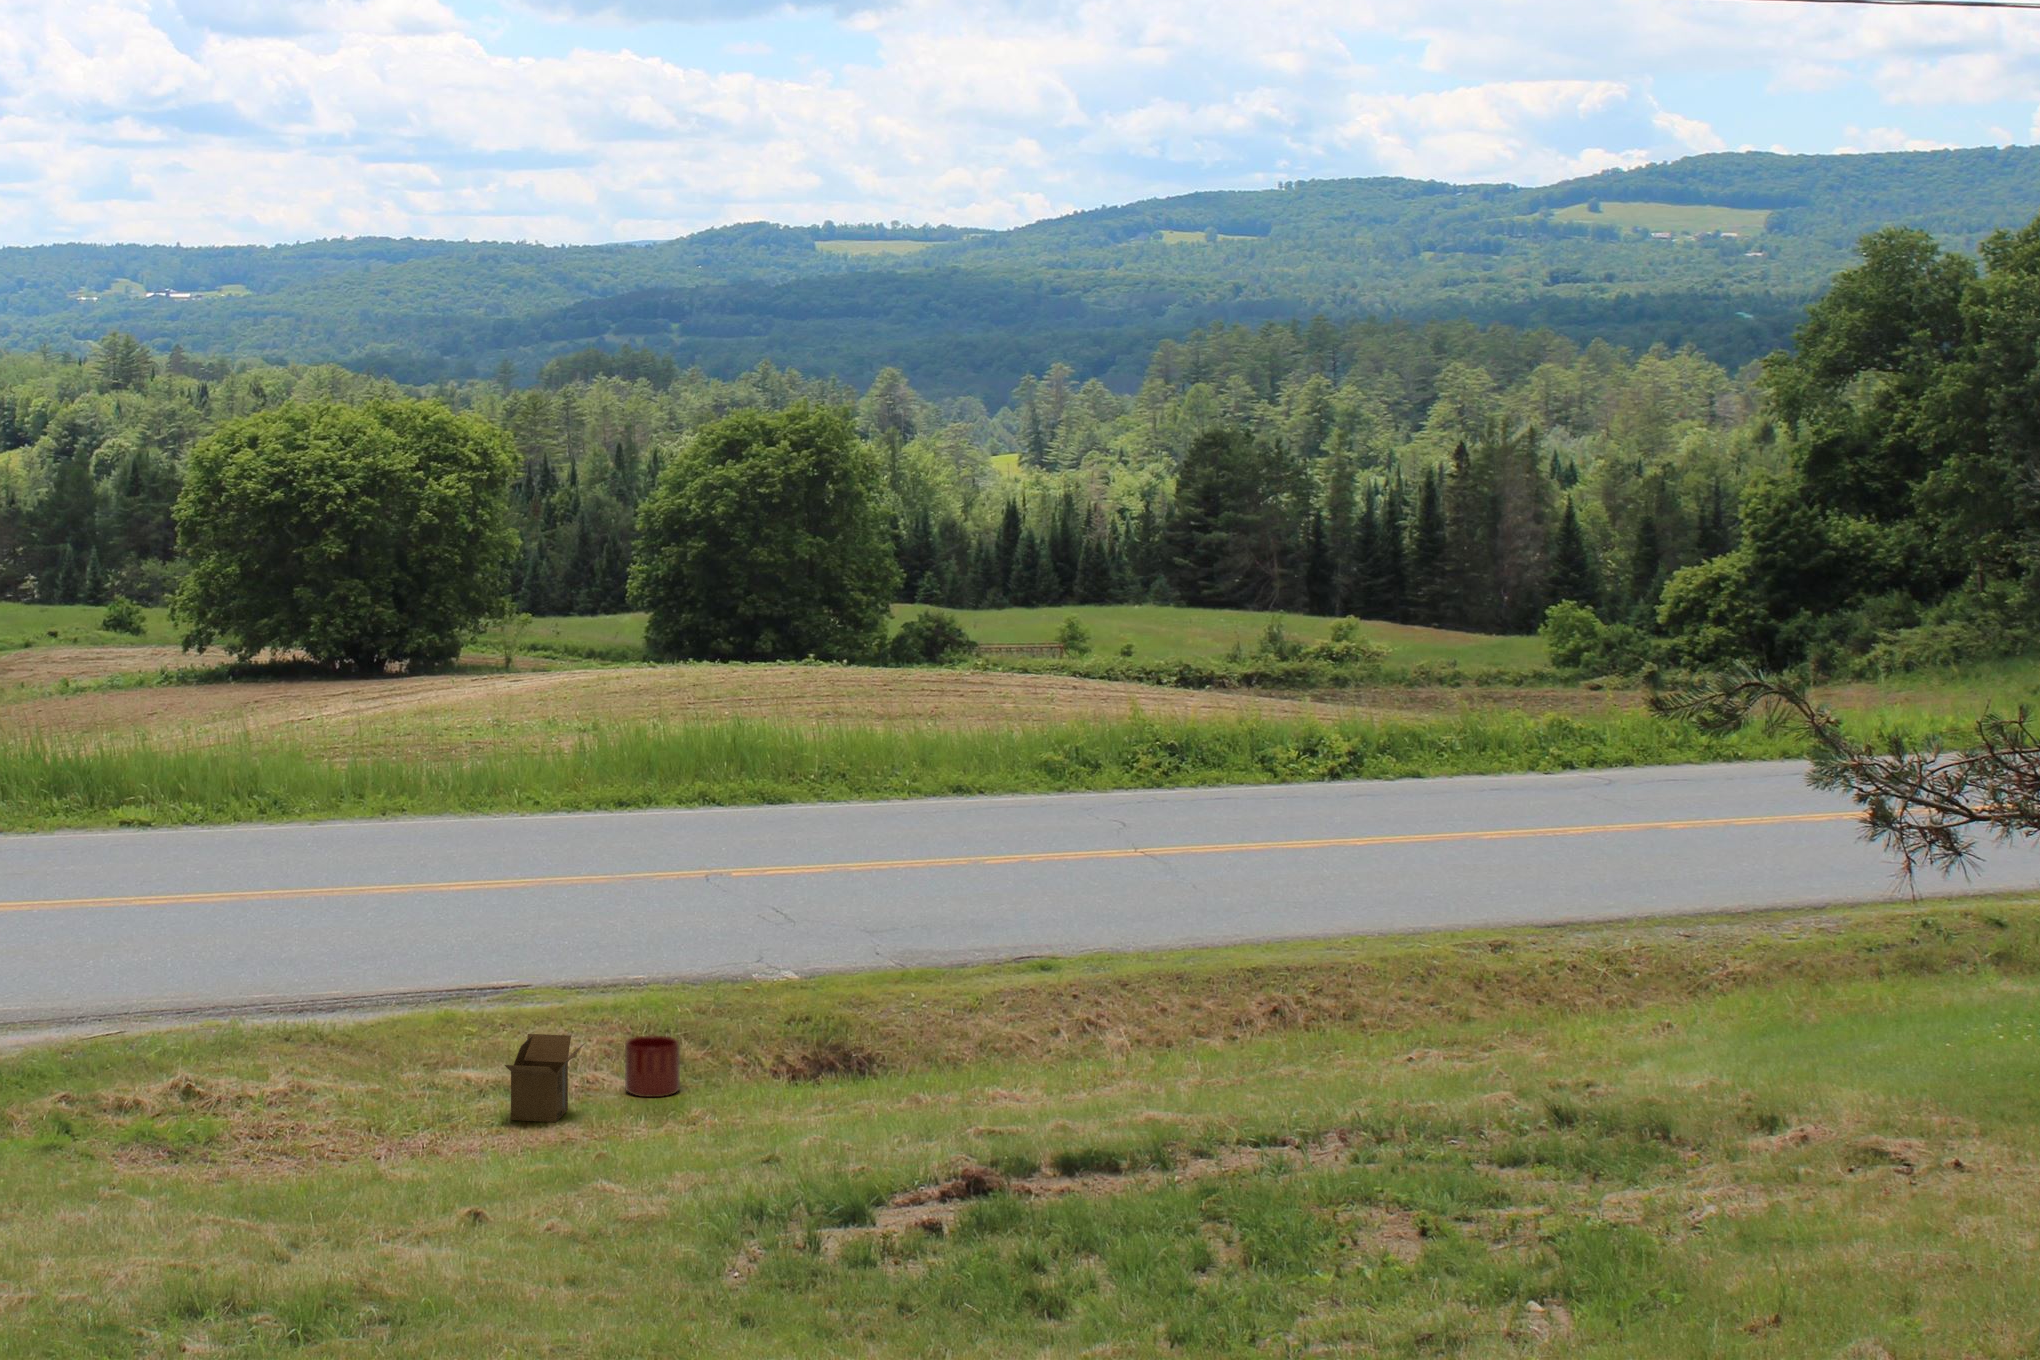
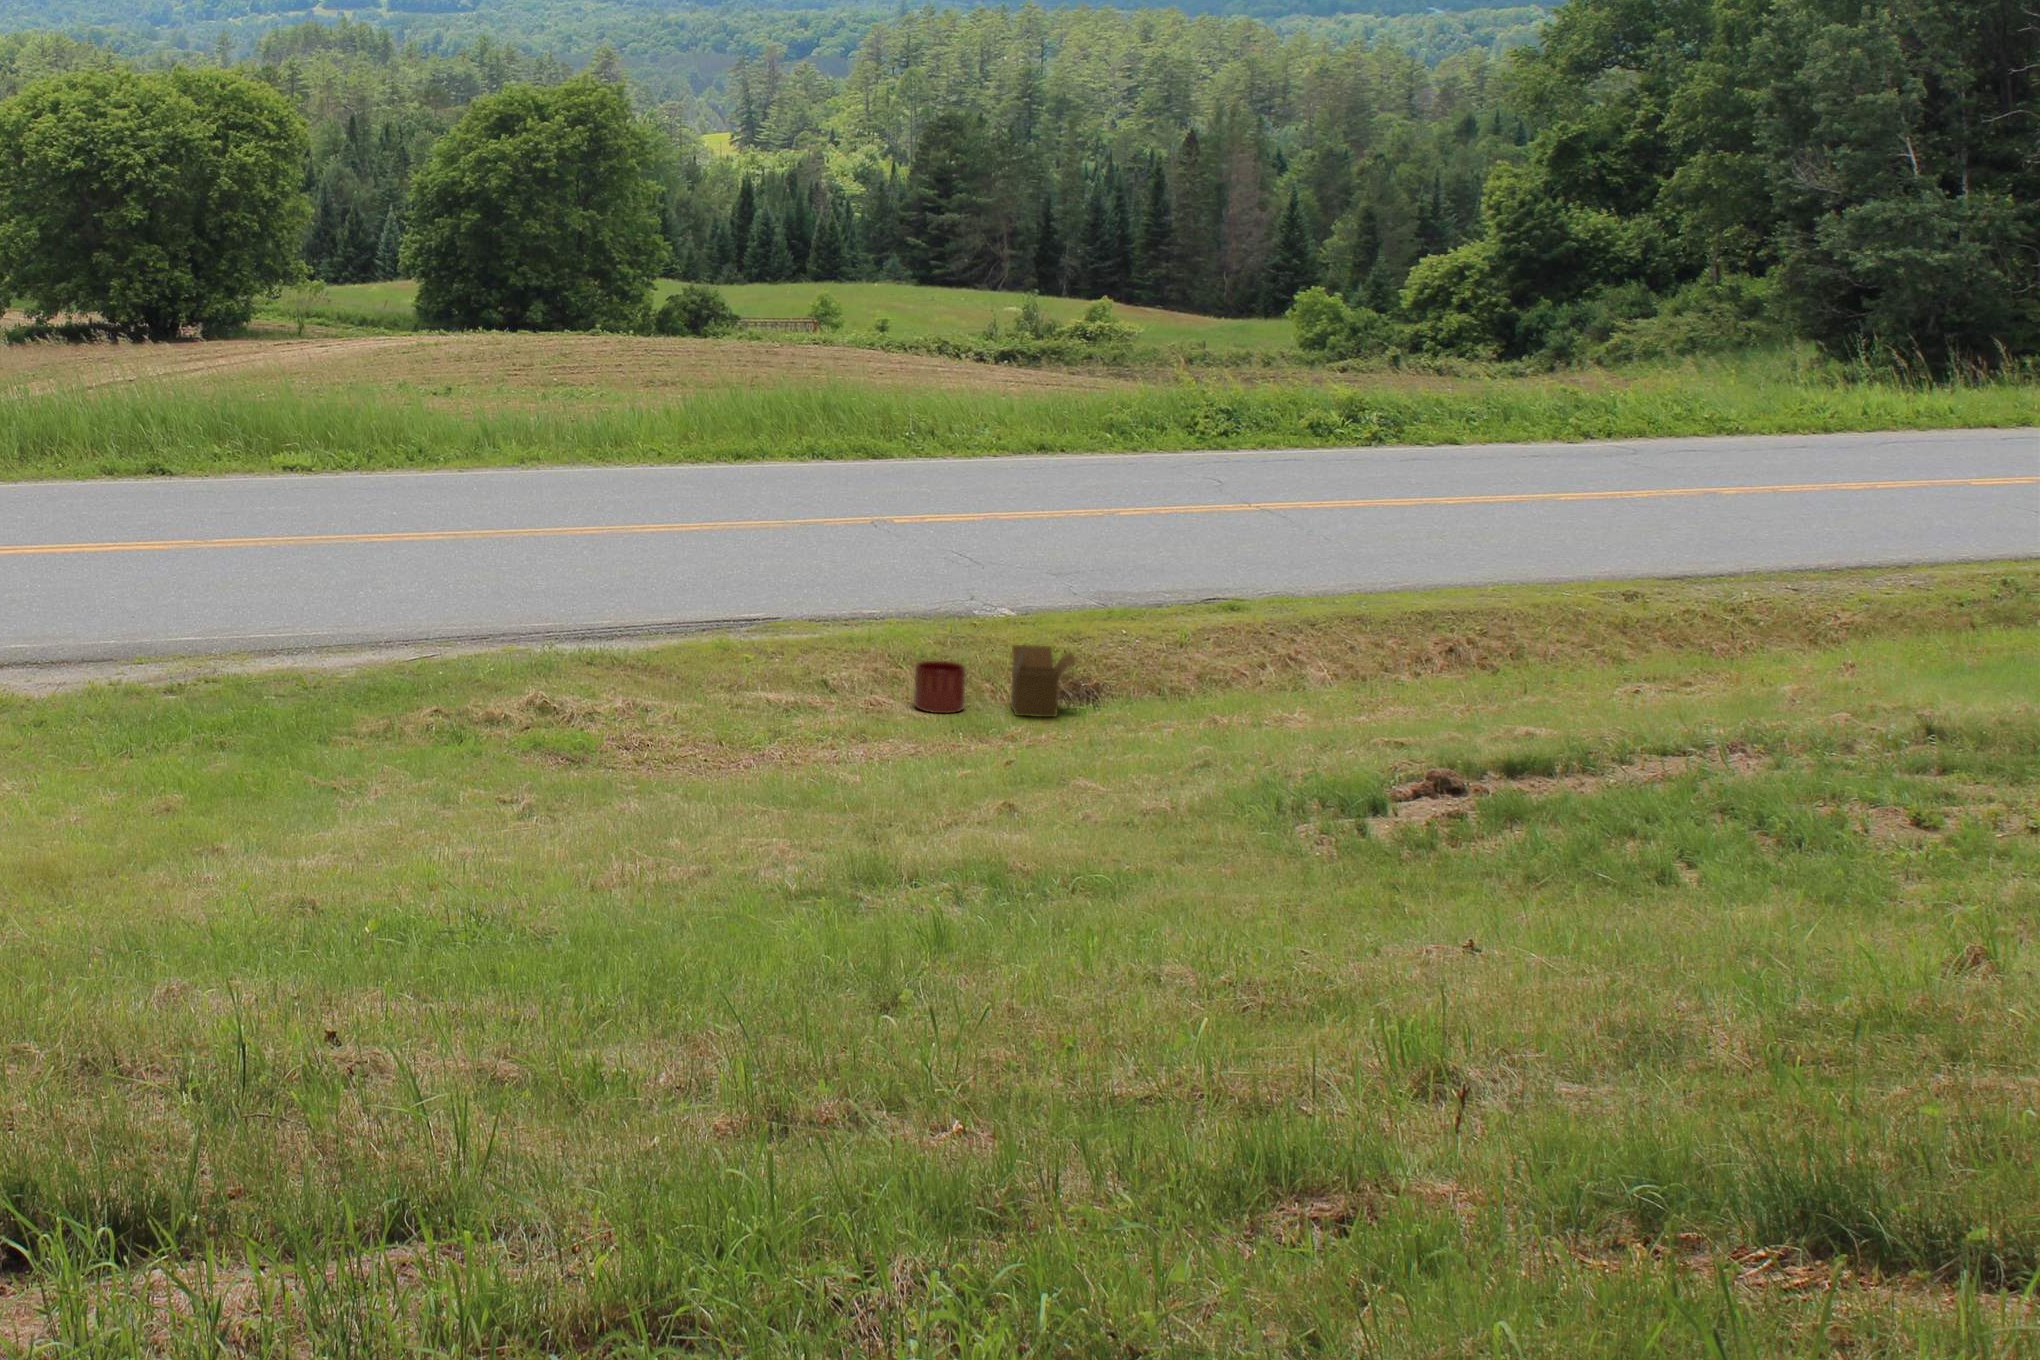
cardboard box: present [505,1034,585,1122] -> present [1011,645,1075,717]

